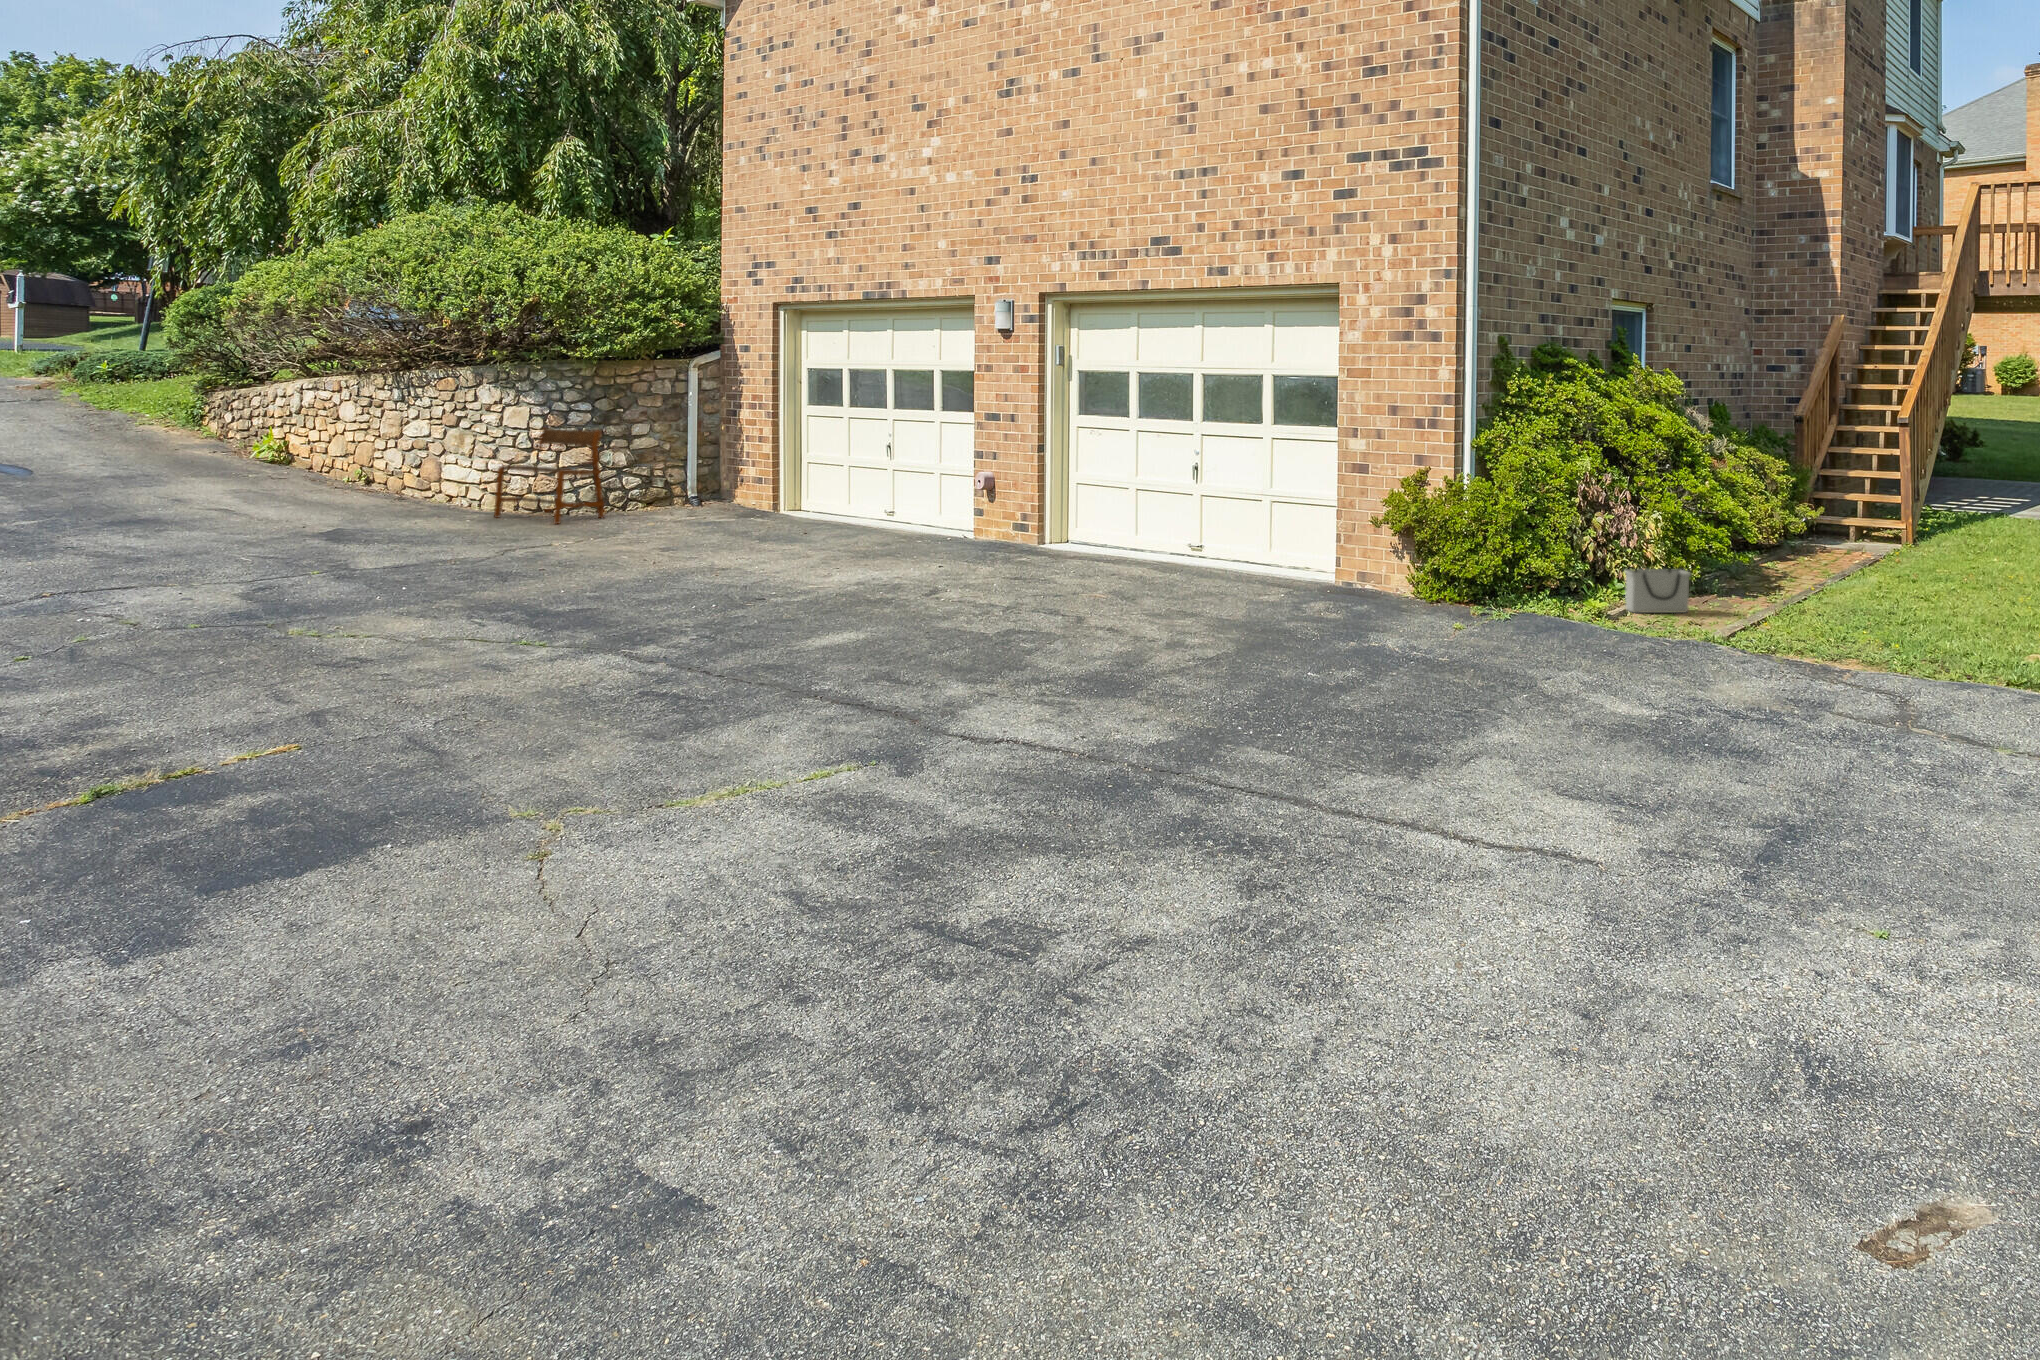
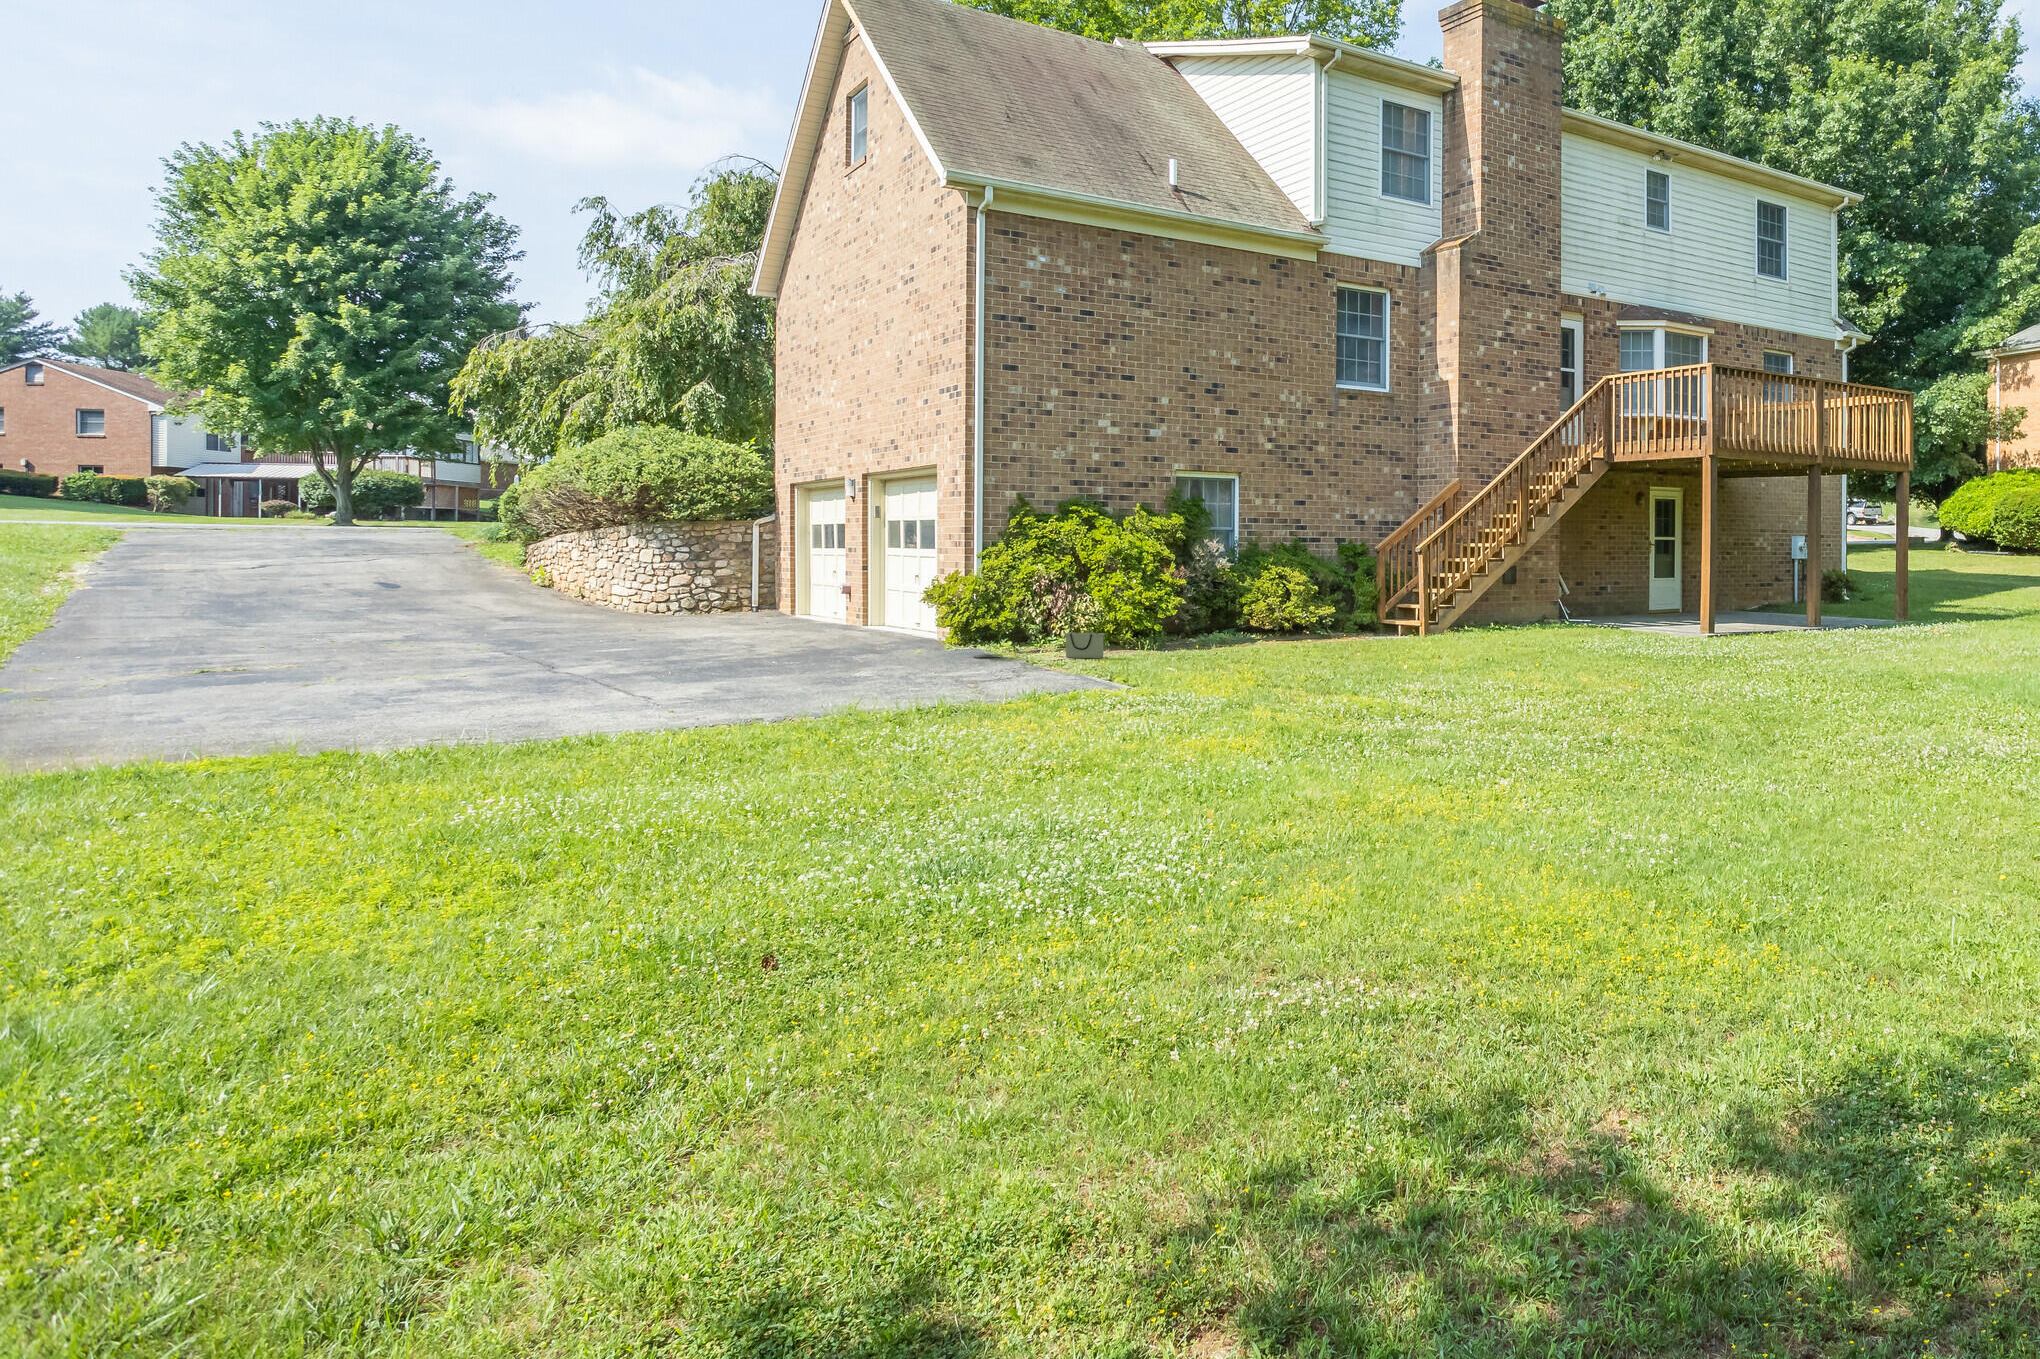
bench: present [494,428,604,524] -> none [624,563,683,620]
potted tree: none [1485,534,1535,621] -> present [976,611,1002,658]

